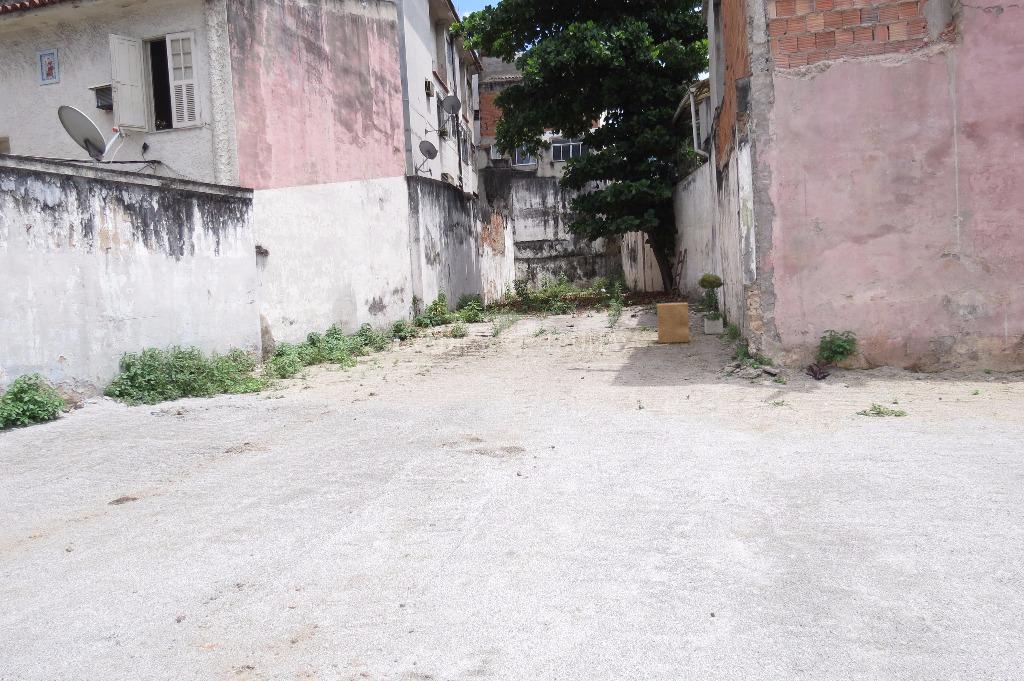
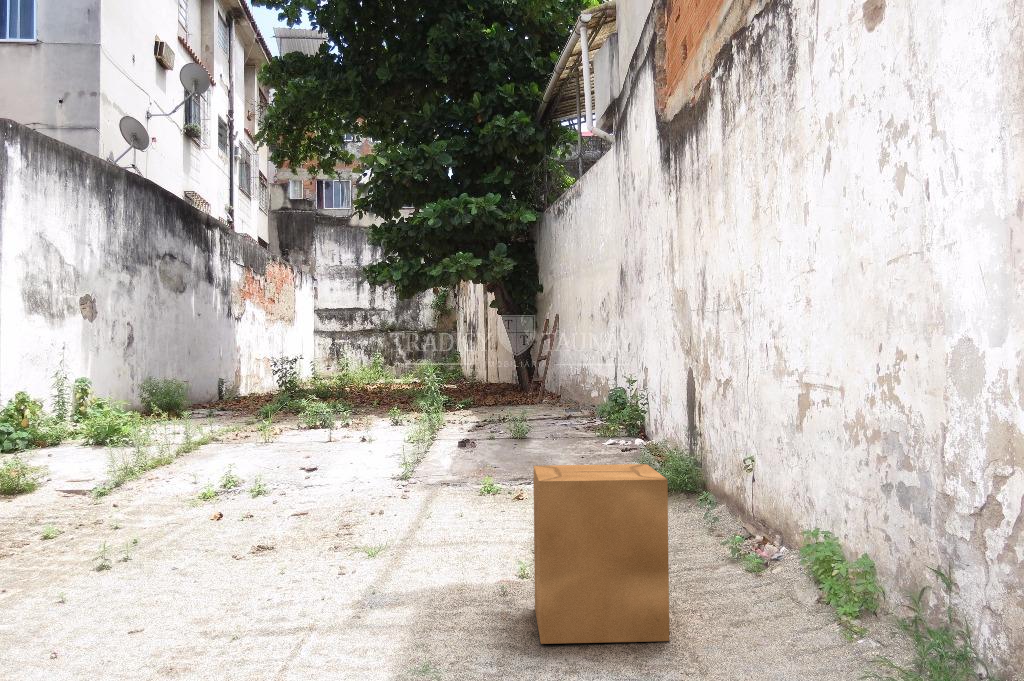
potted tree: present [699,273,725,334] -> none [663,354,750,565]

